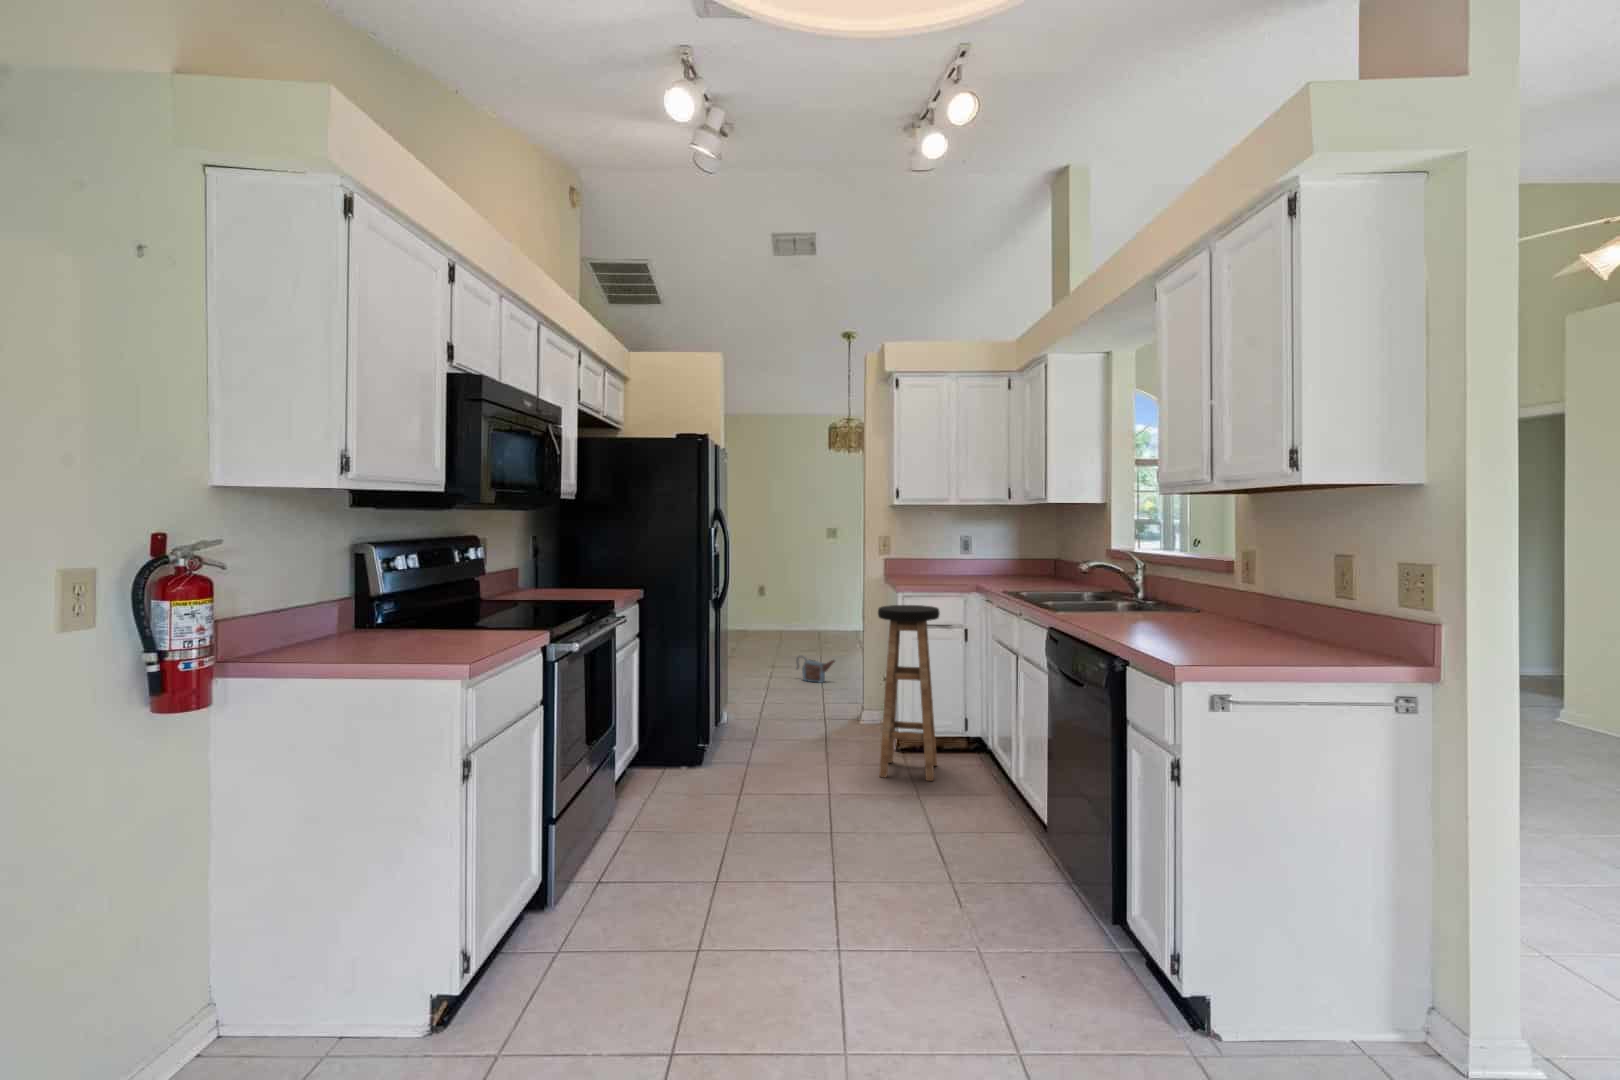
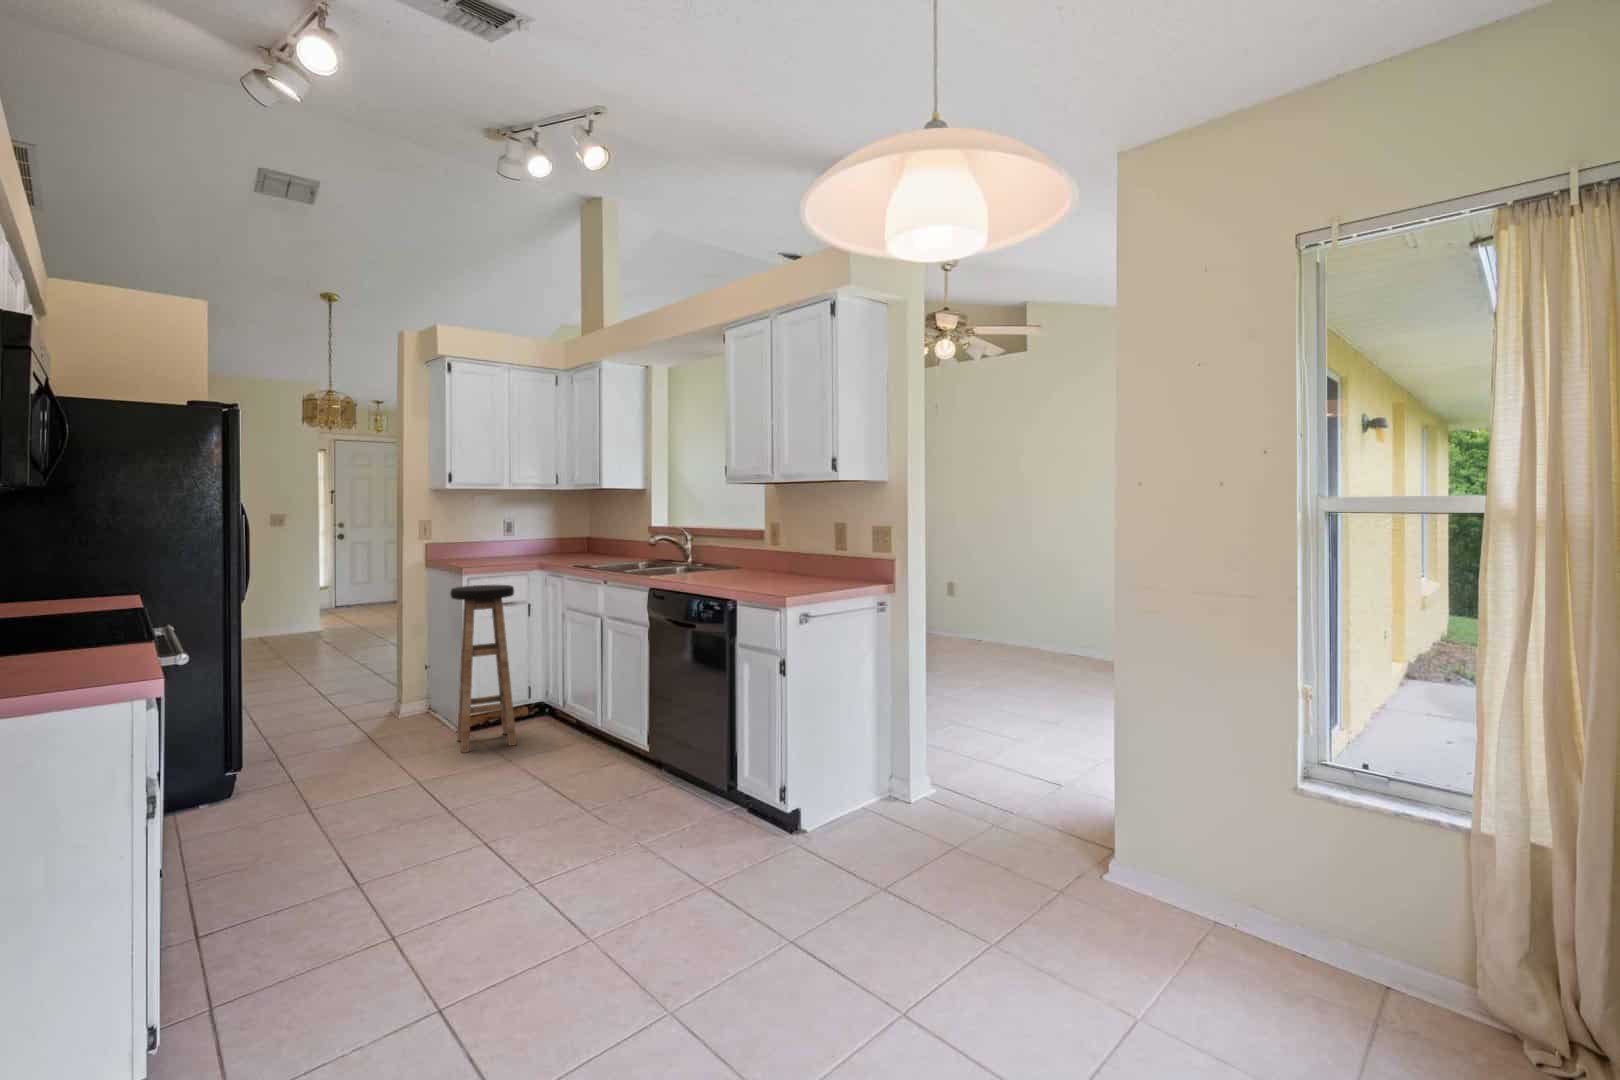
watering can: present [796,655,835,683] -> none [276,660,335,690]

